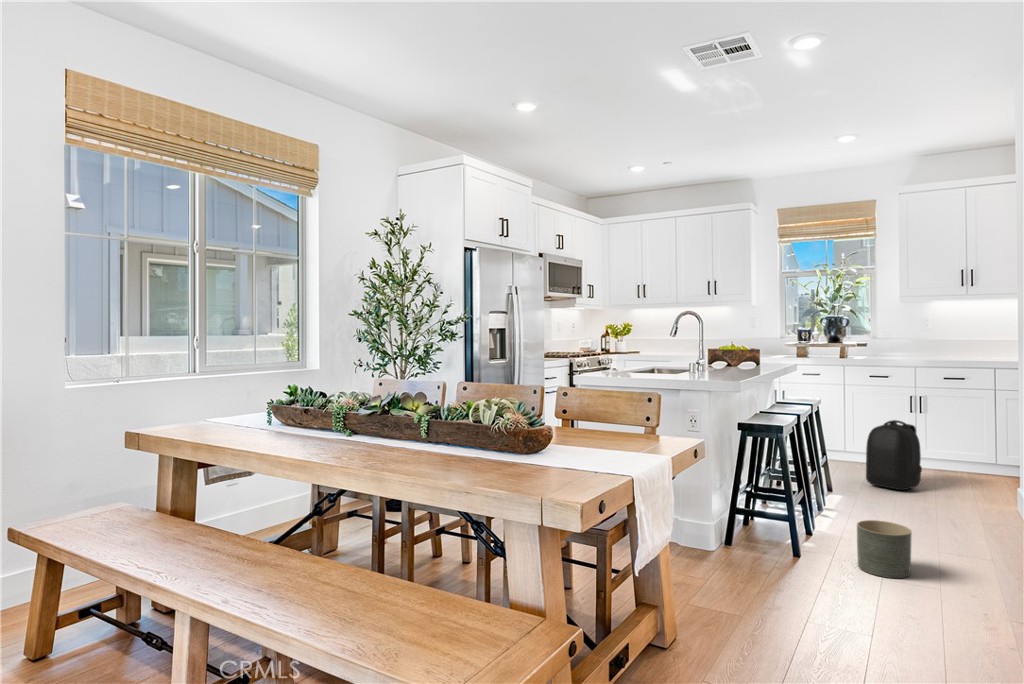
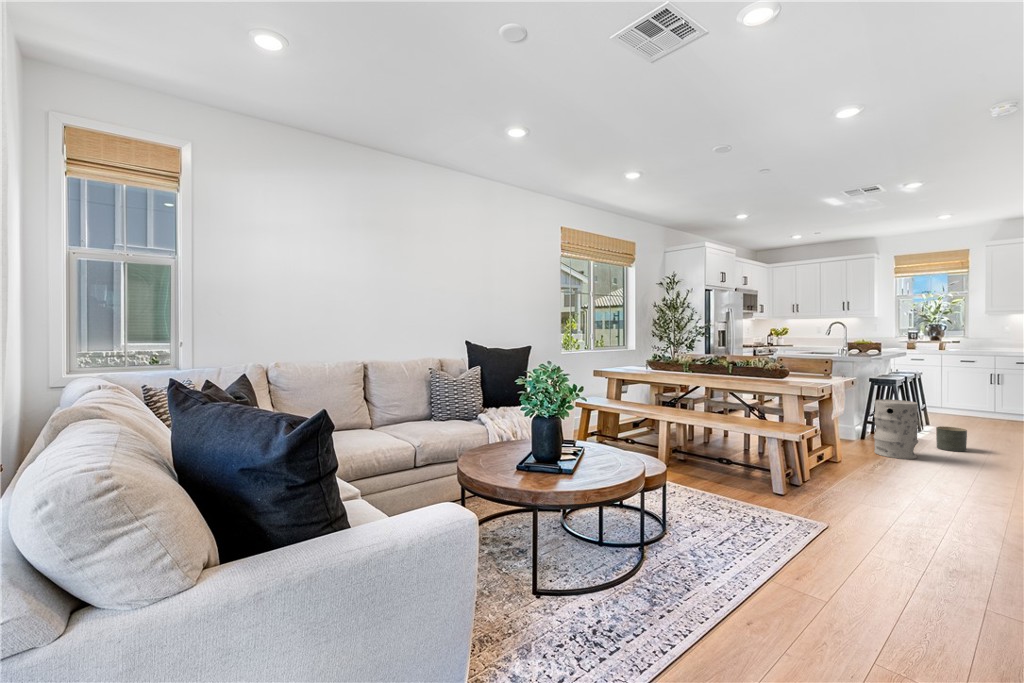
backpack: present [866,420,922,490] -> none [953,386,992,426]
trash can: none [744,478,831,625] -> present [873,399,918,459]

